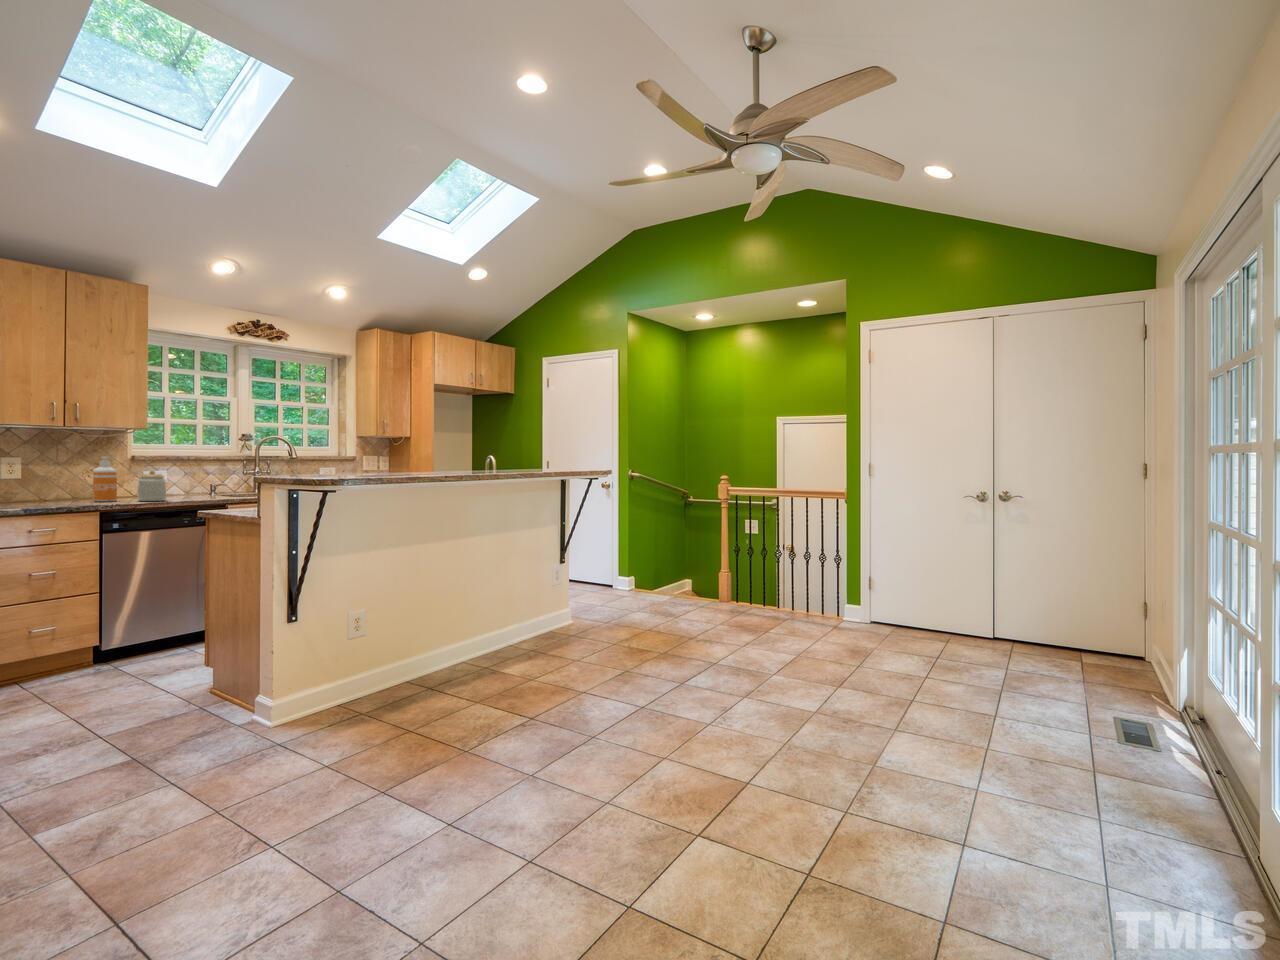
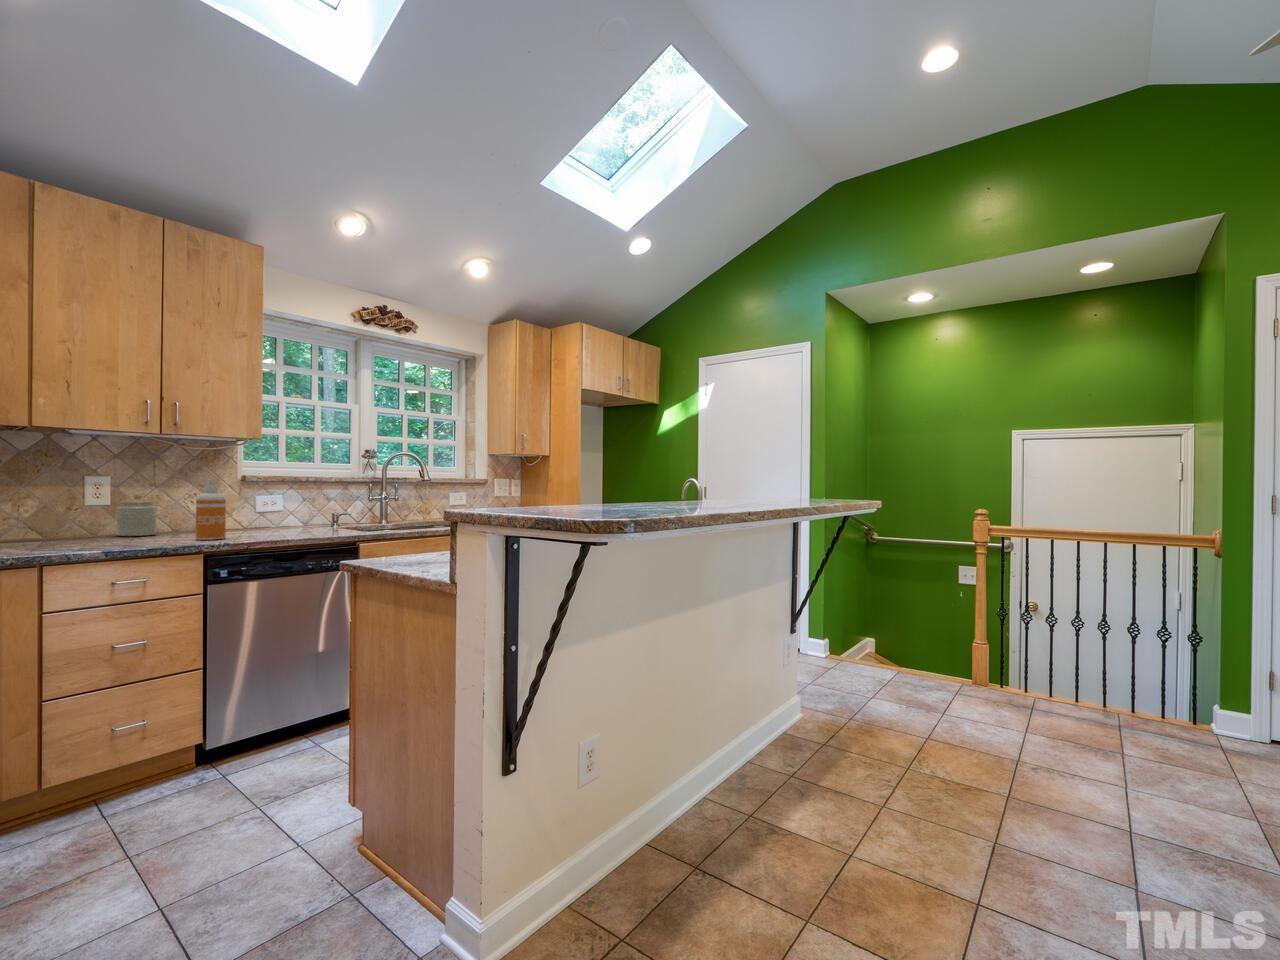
jar: present [138,470,166,501] -> present [117,494,157,536]

